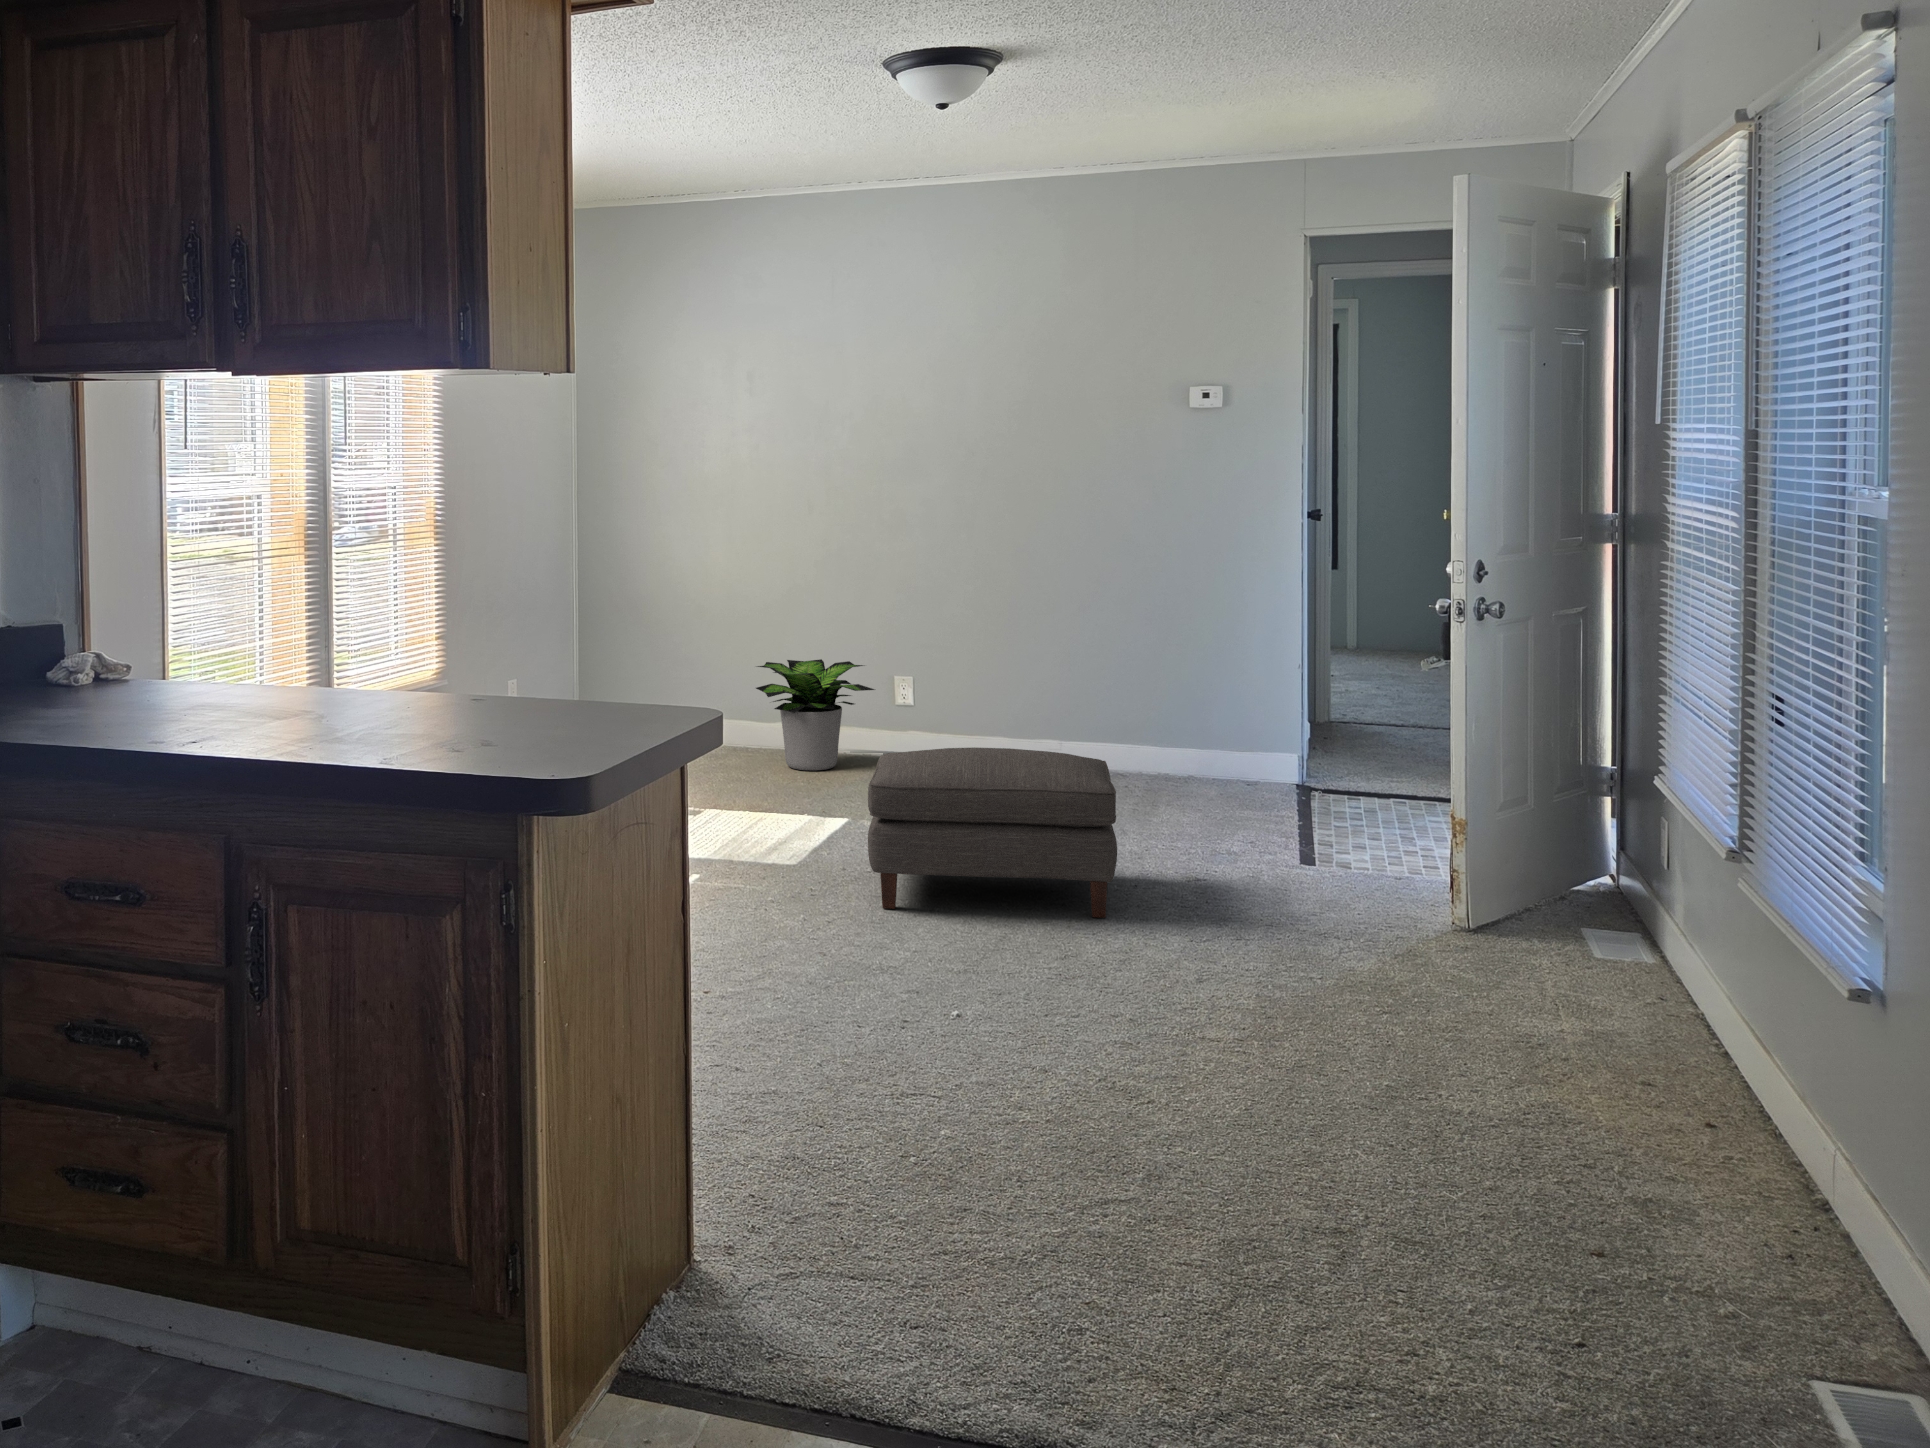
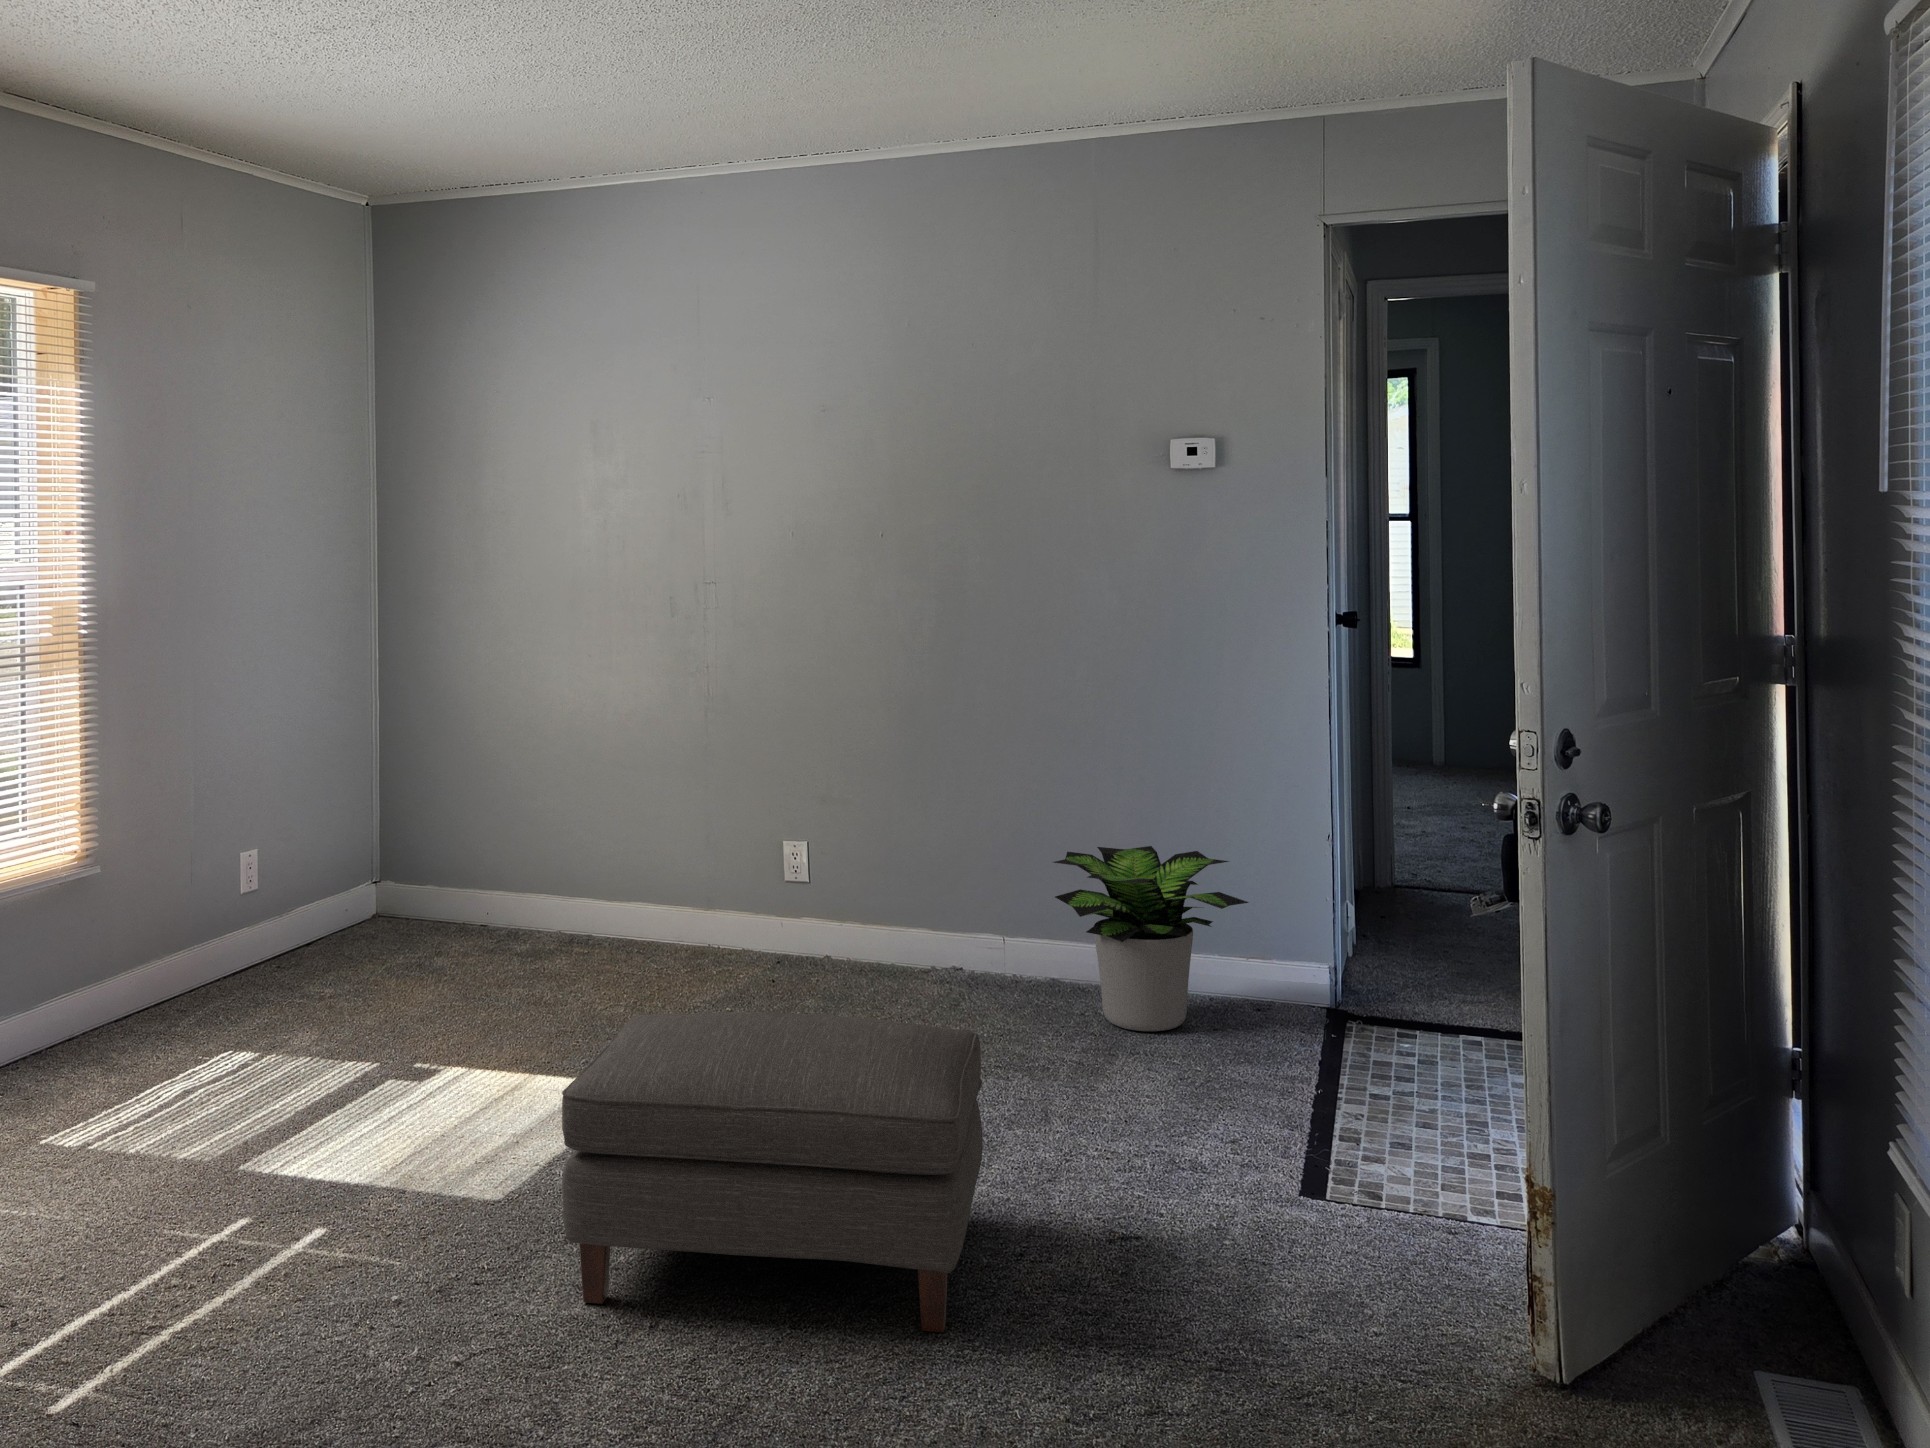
potted plant: present [756,659,875,770] -> present [1053,846,1248,1031]

